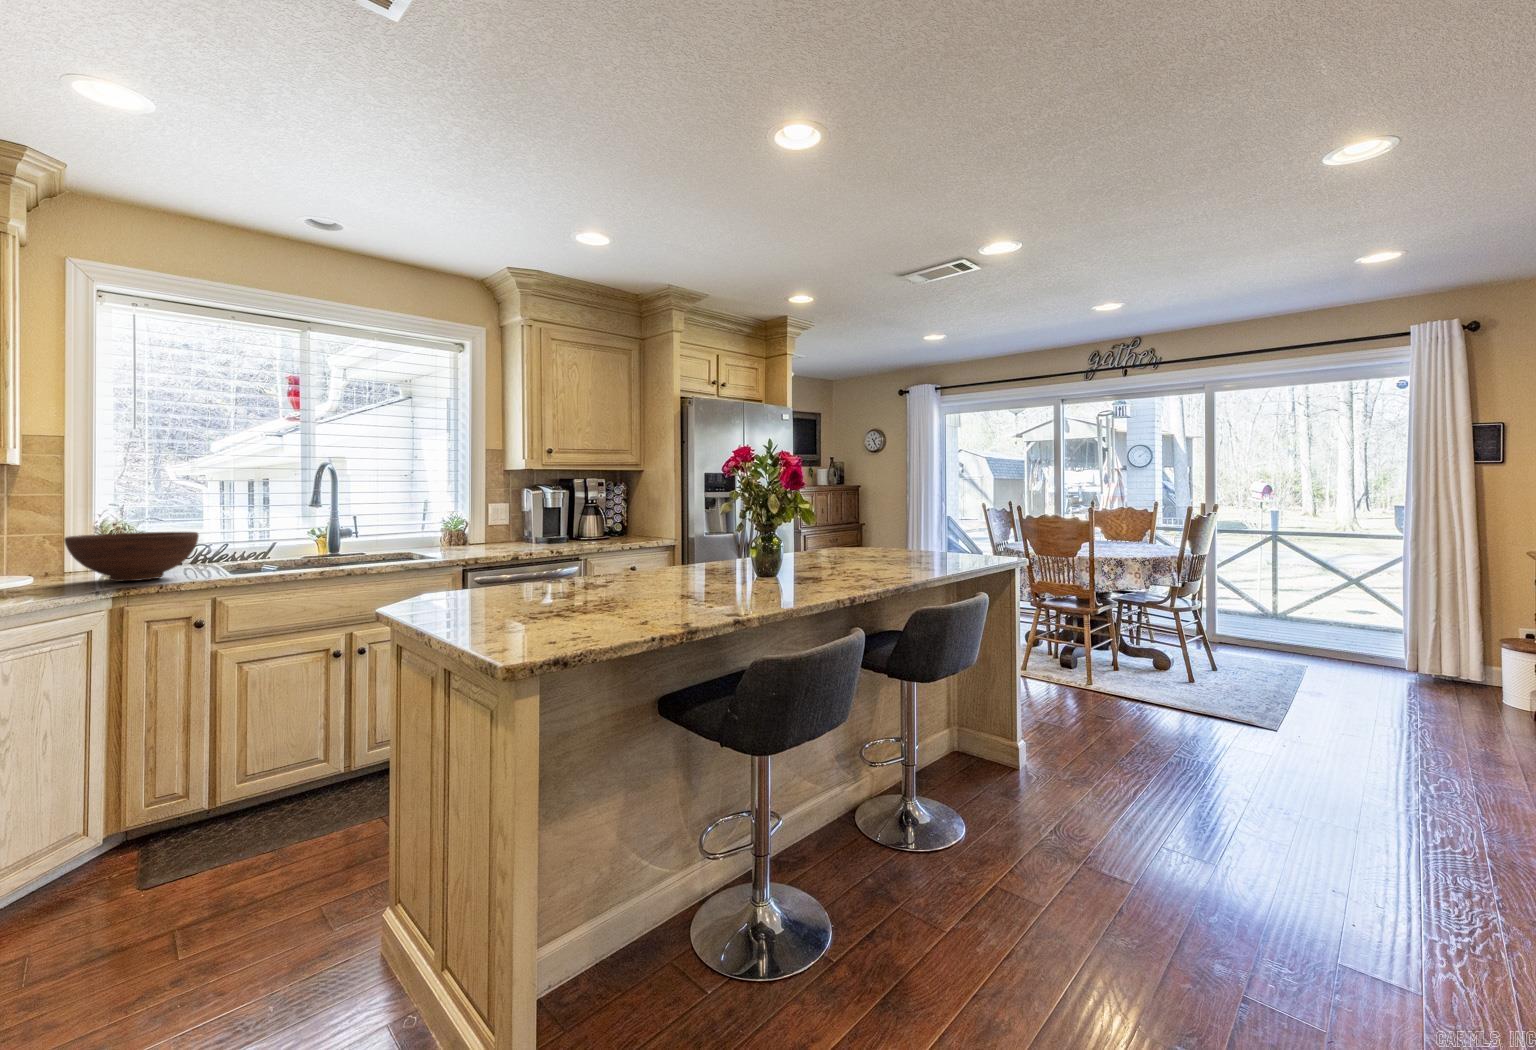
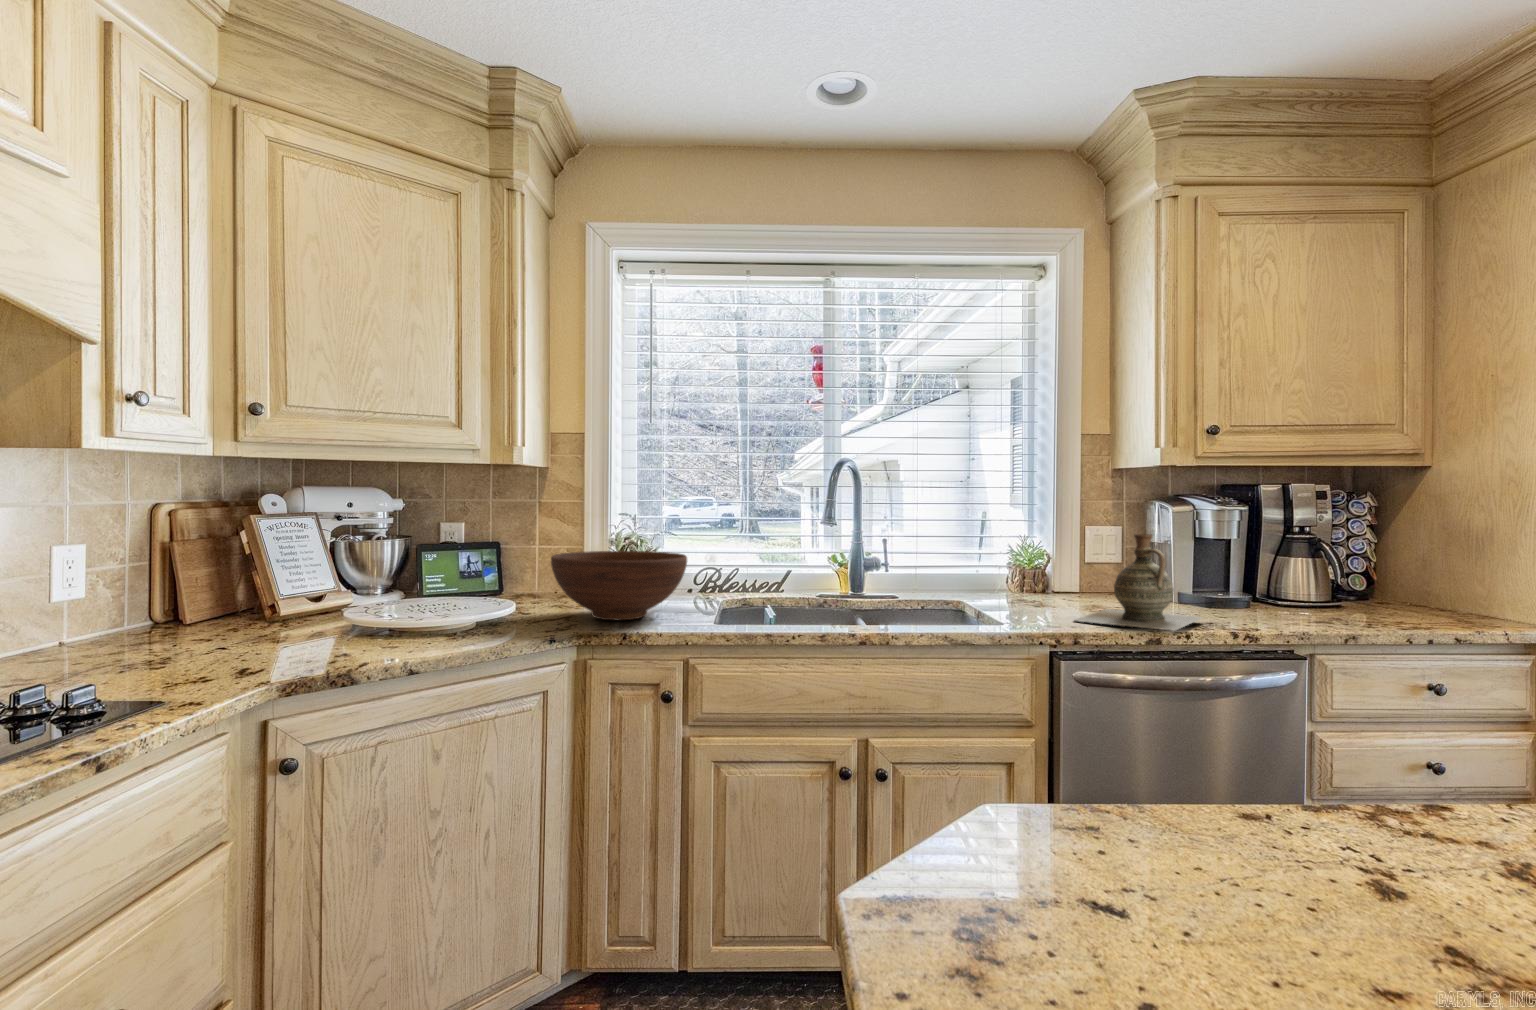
ceramic jug: none [474,506,542,554] -> present [1075,534,1202,631]

